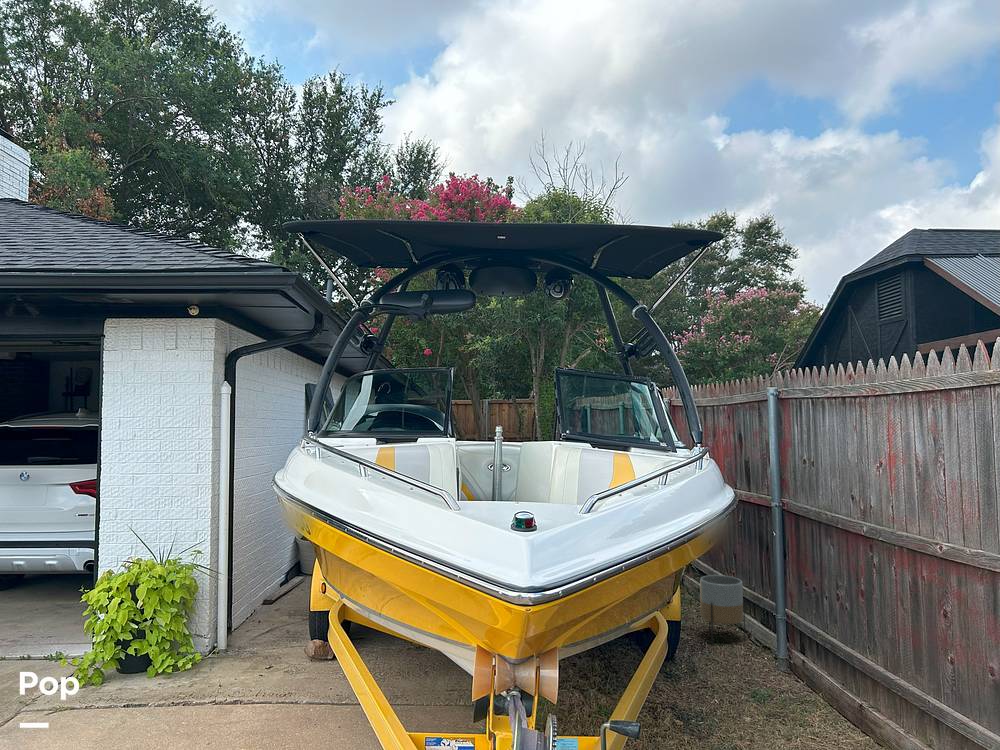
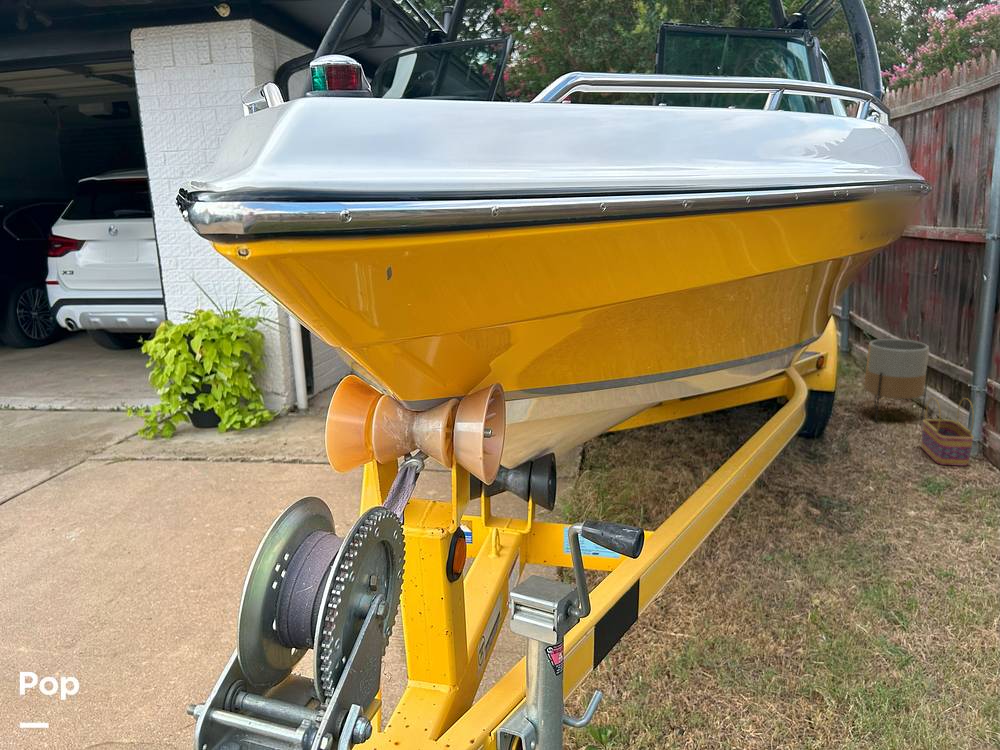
basket: none [746,623,782,678] -> present [921,401,974,466]

